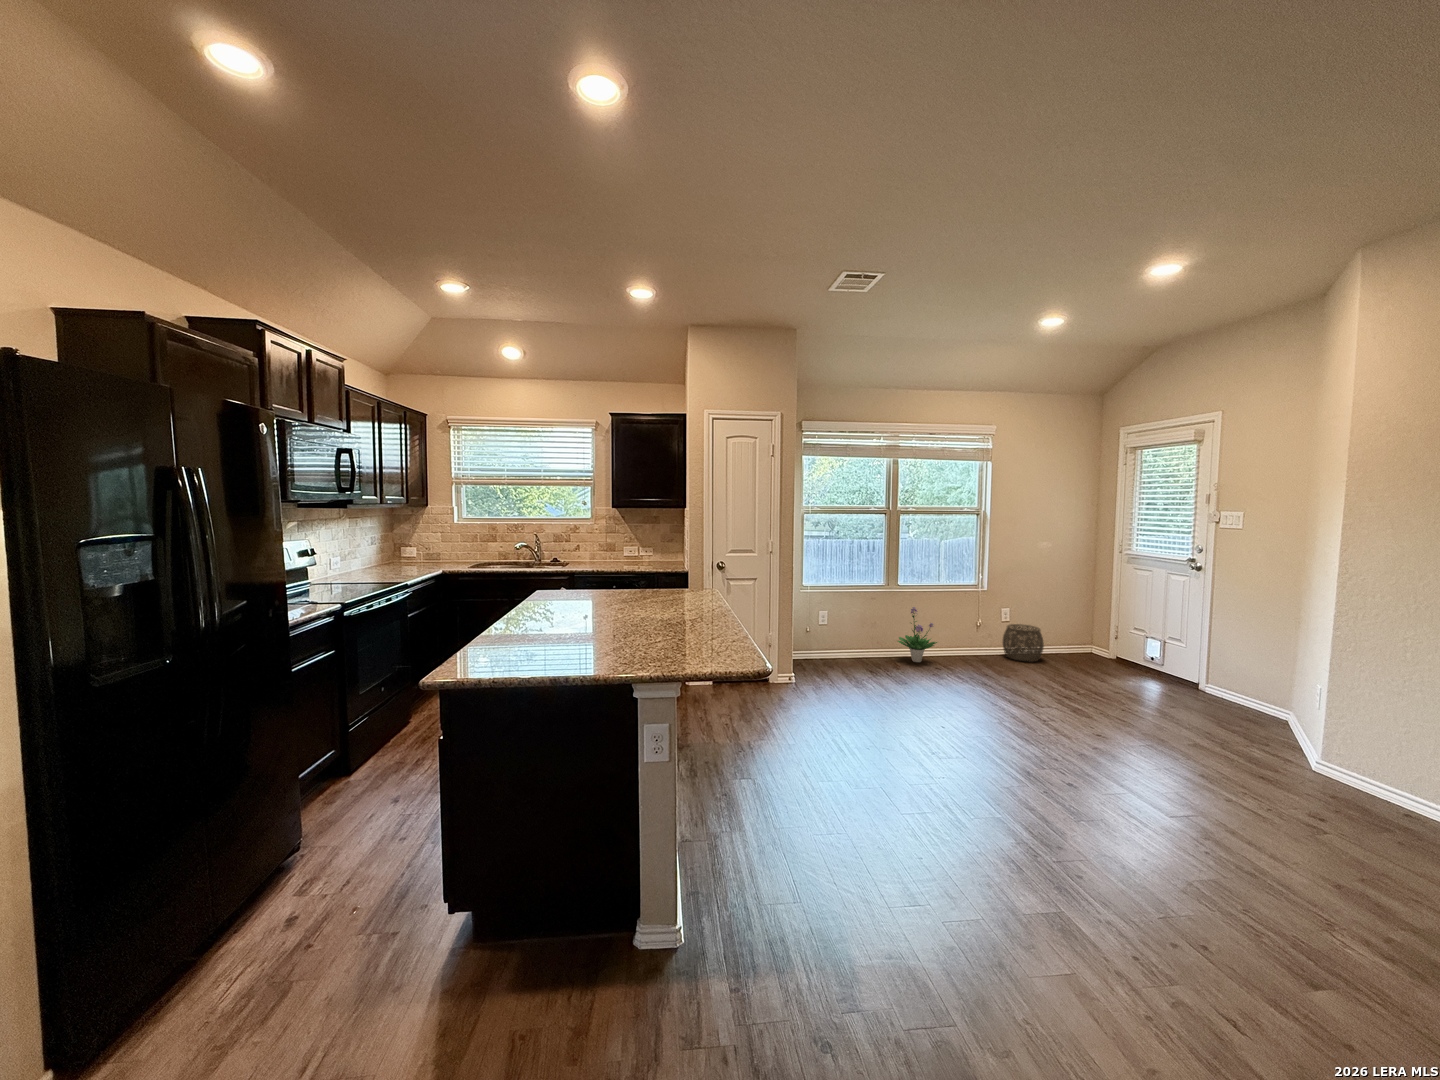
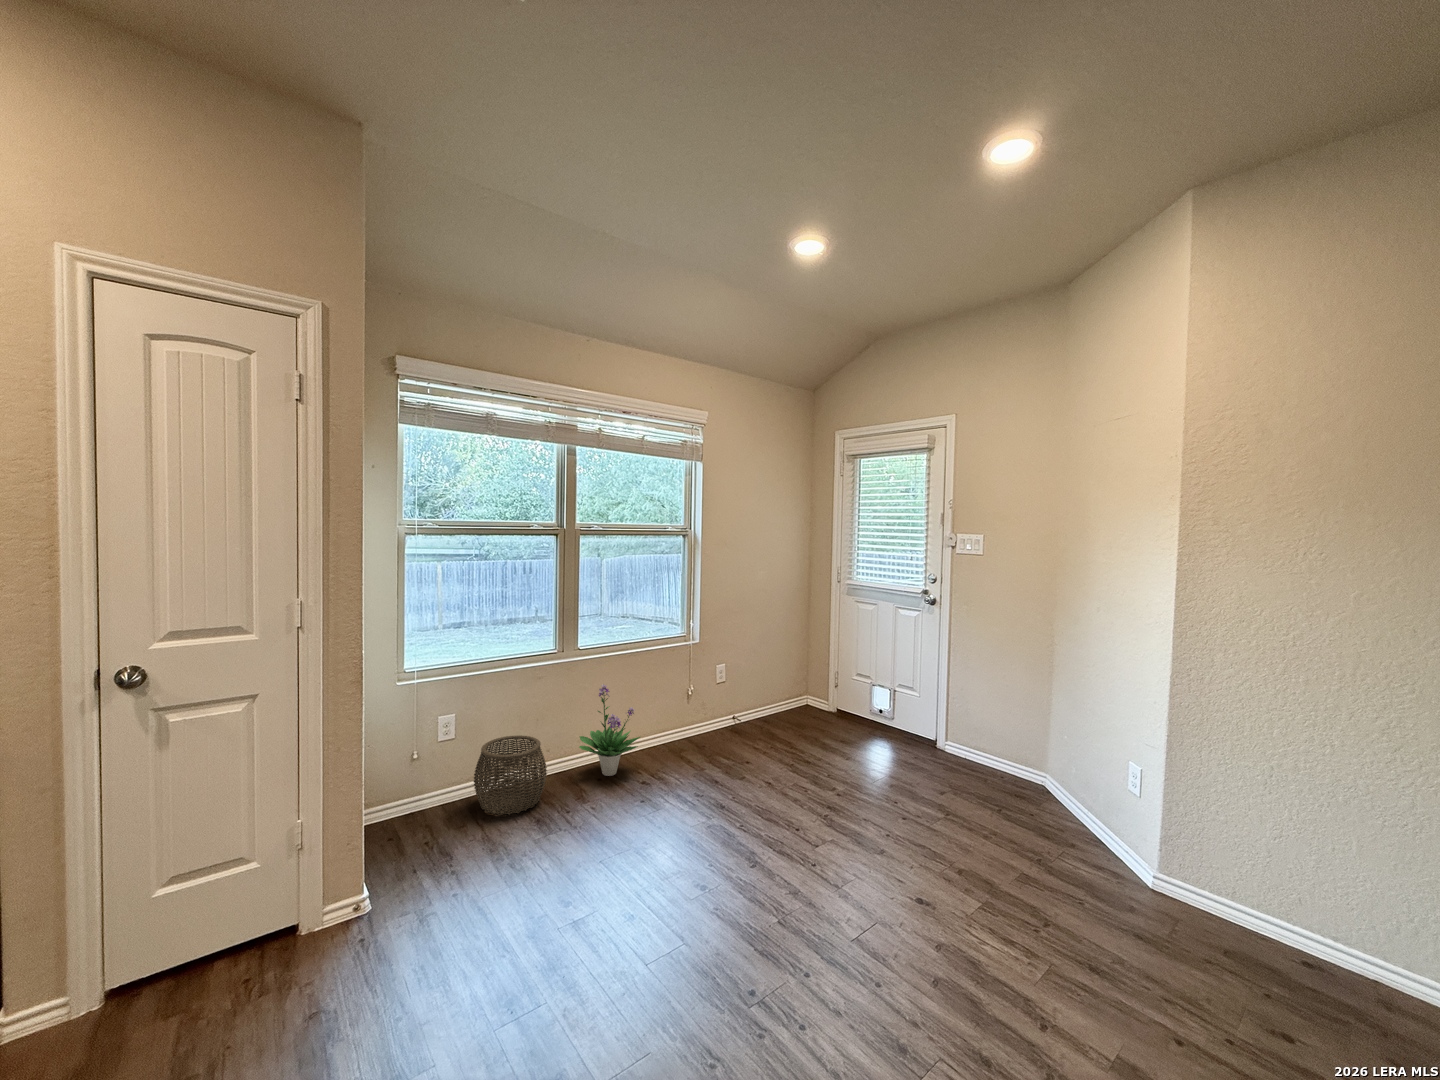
woven basket: present [1003,624,1044,661] -> present [474,735,547,815]

